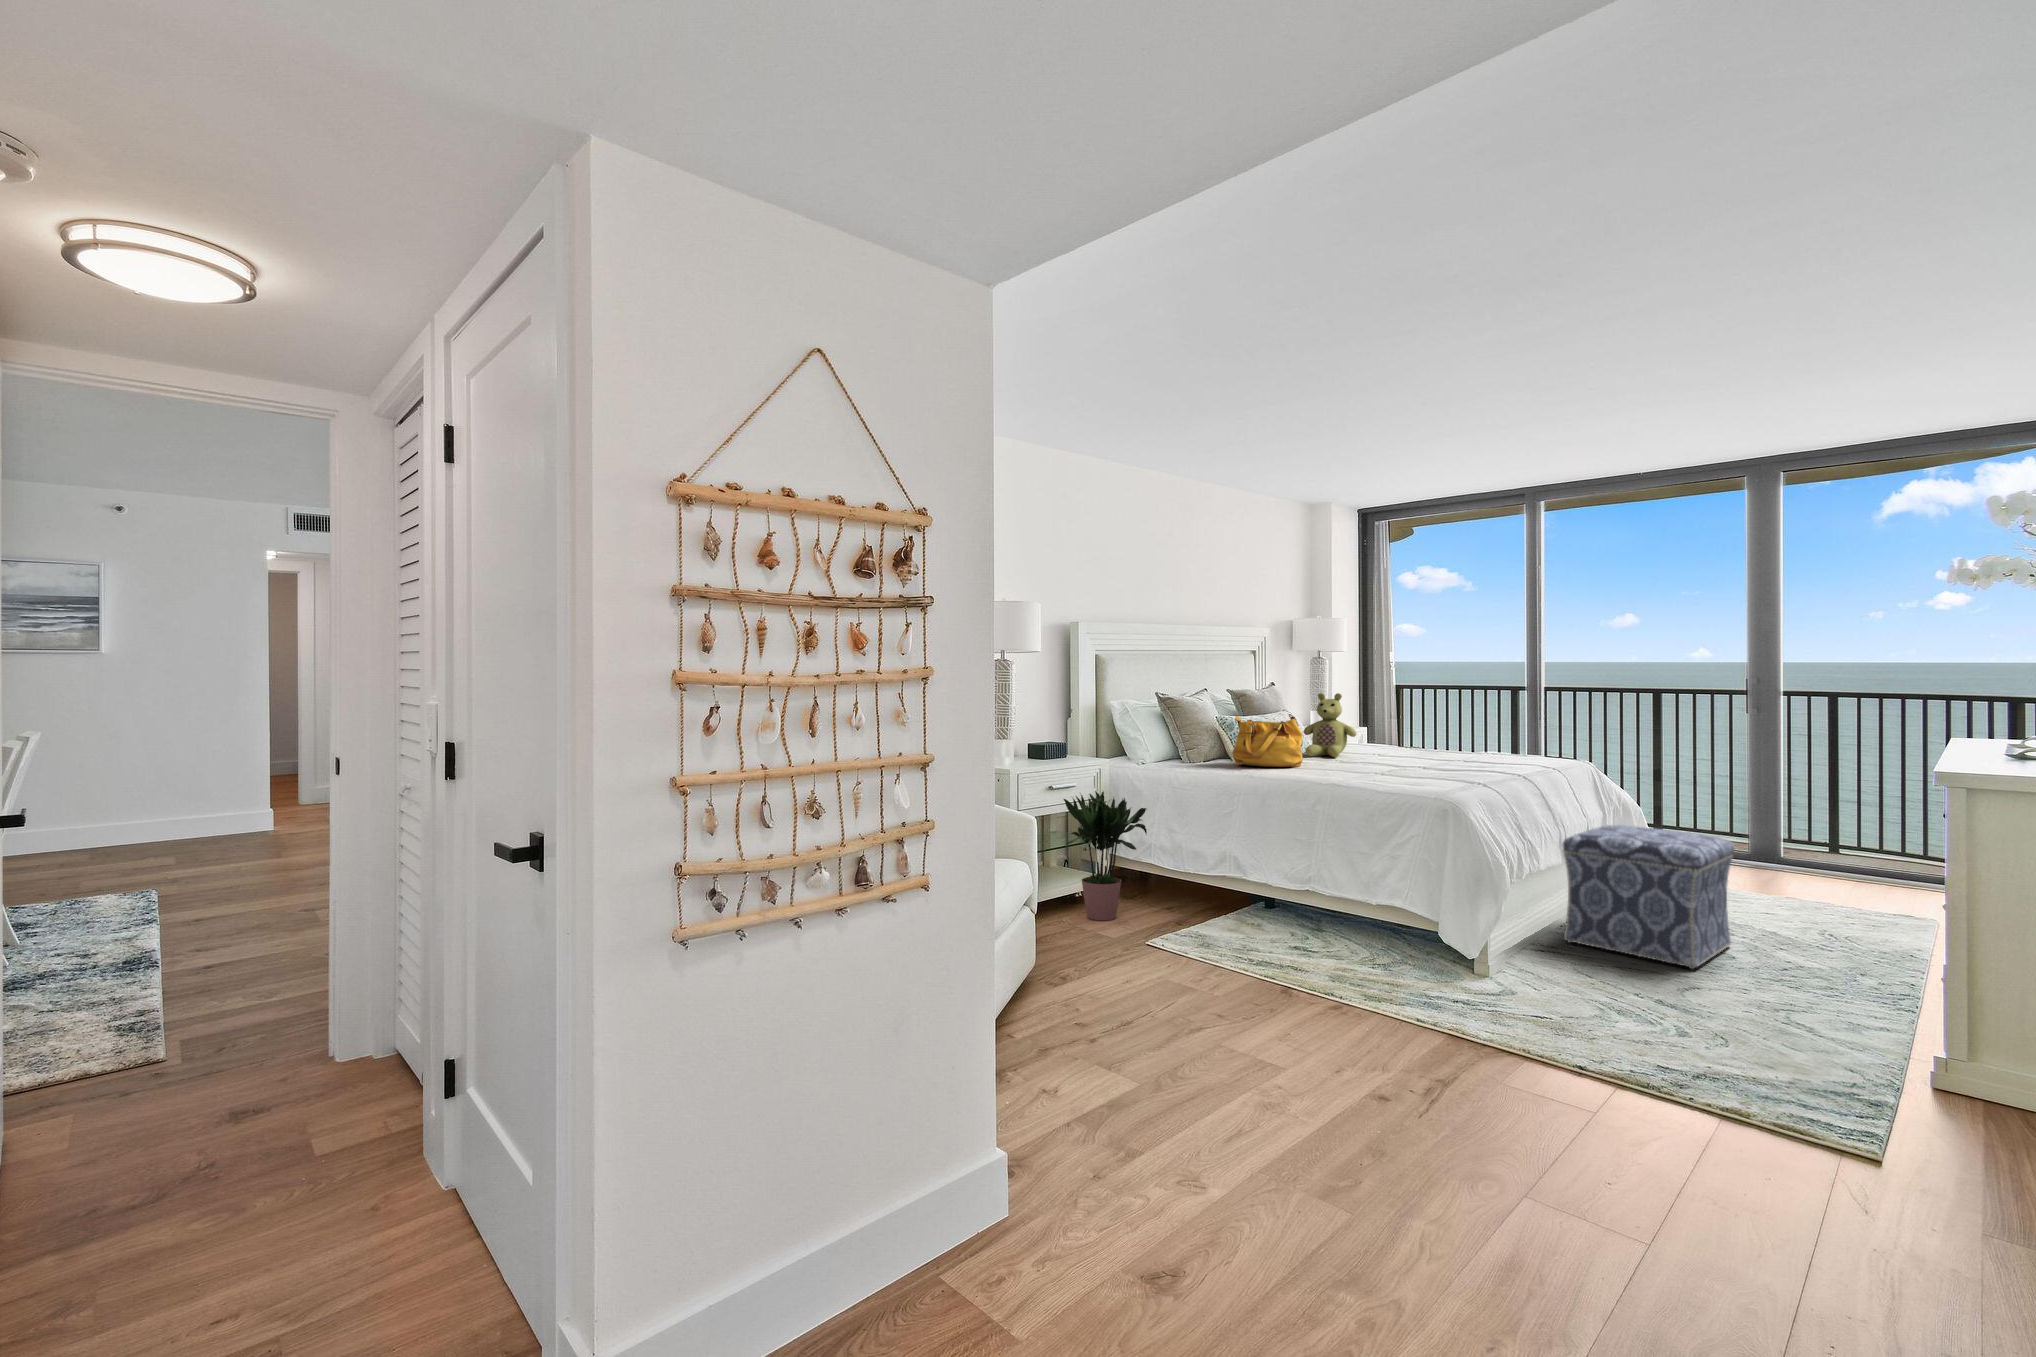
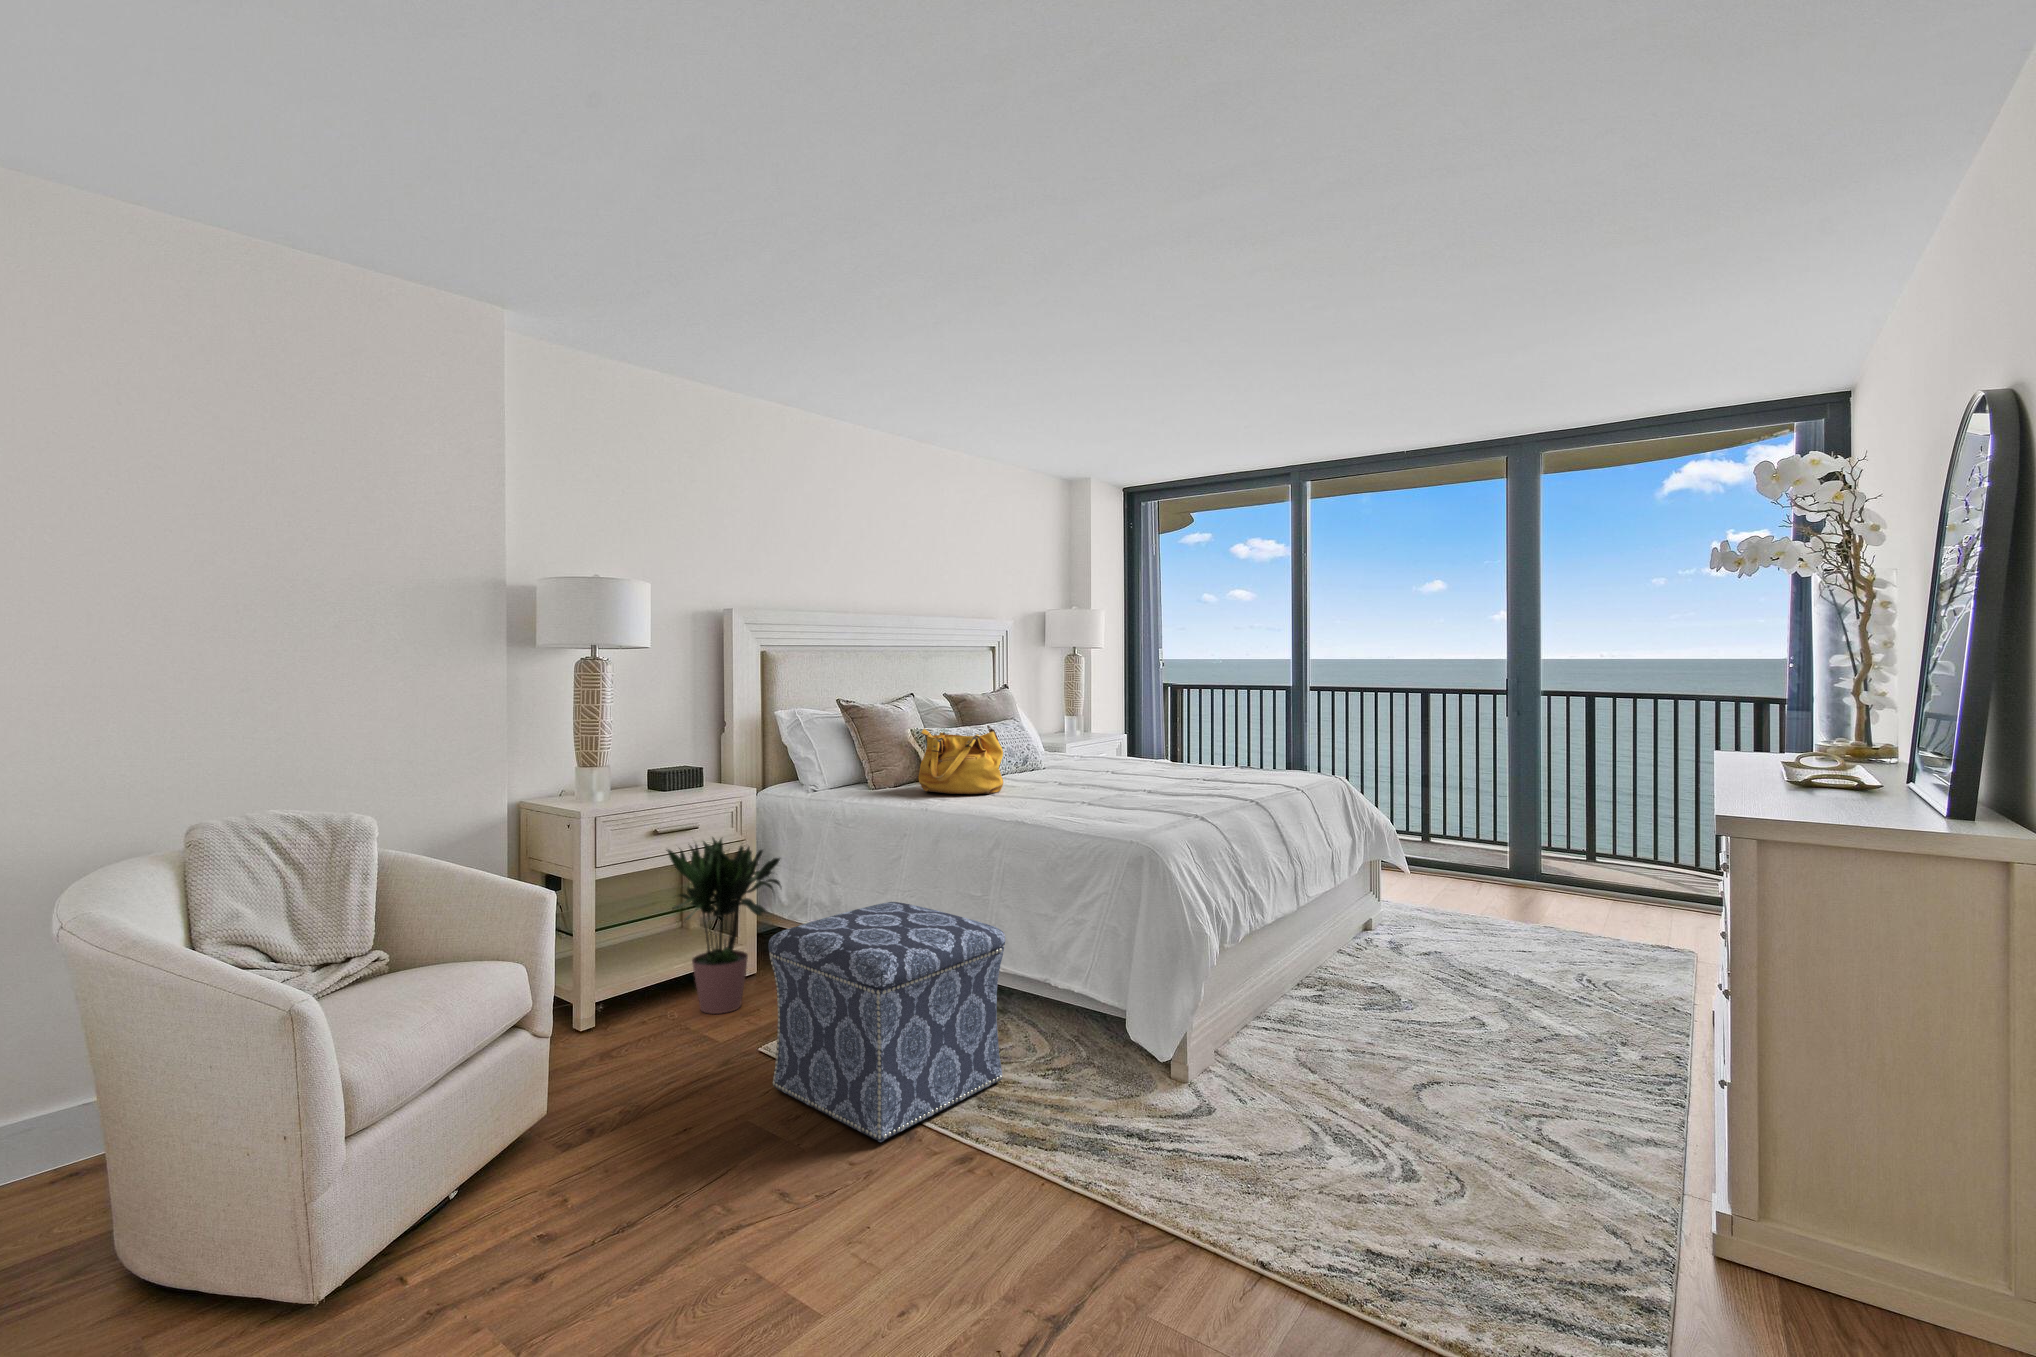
stuffed bear: present [1304,693,1356,757] -> none [1019,697,1081,777]
ottoman: present [1563,825,1735,969] -> present [768,902,1005,1142]

